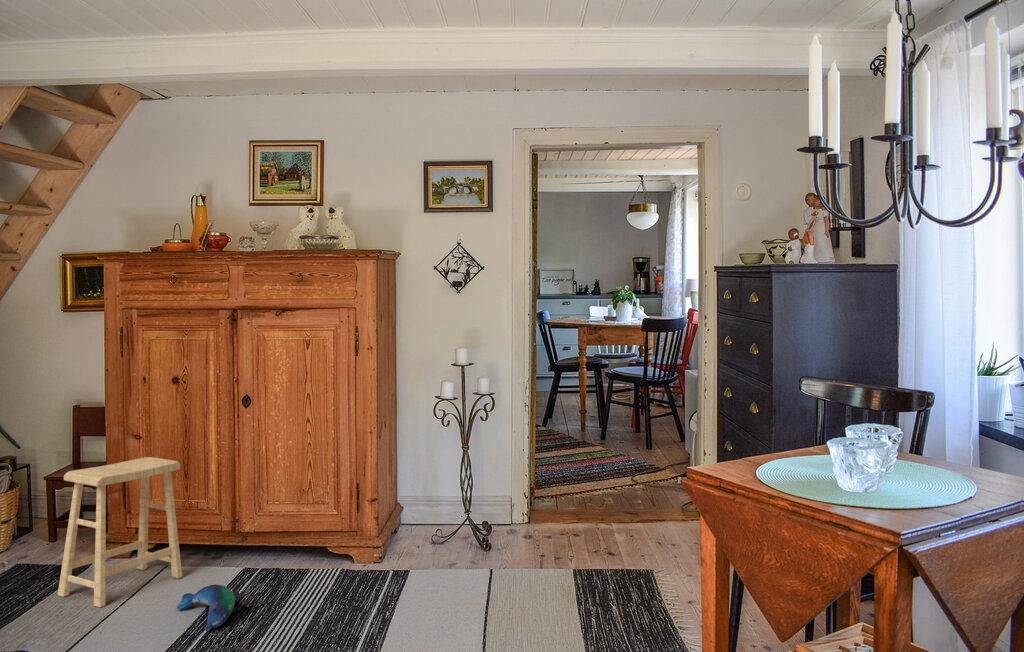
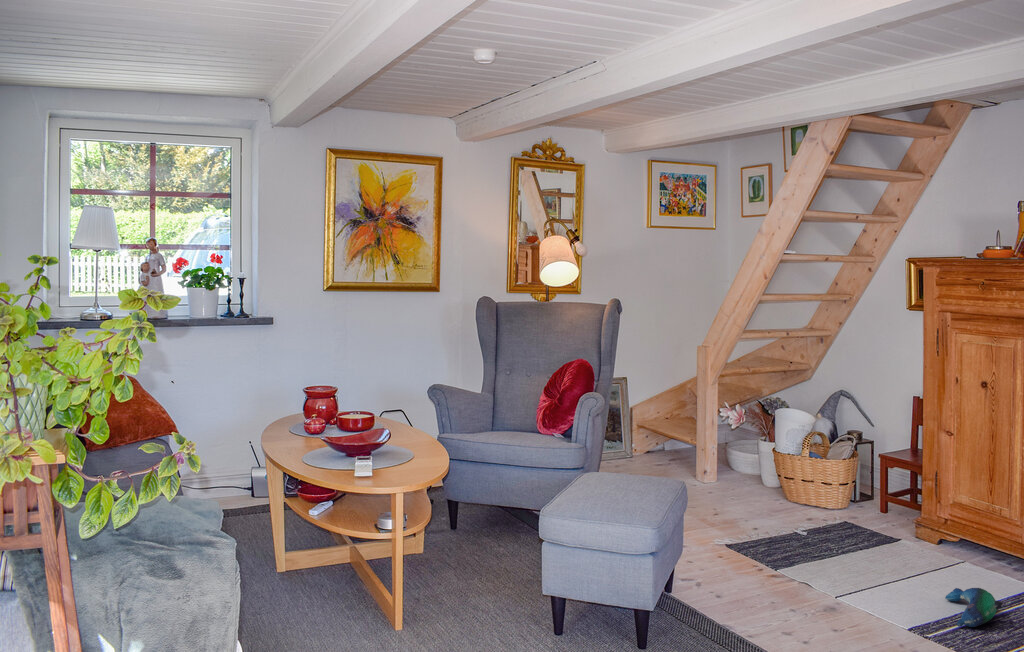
footstool: present [58,457,182,608] -> none [860,453,973,575]

